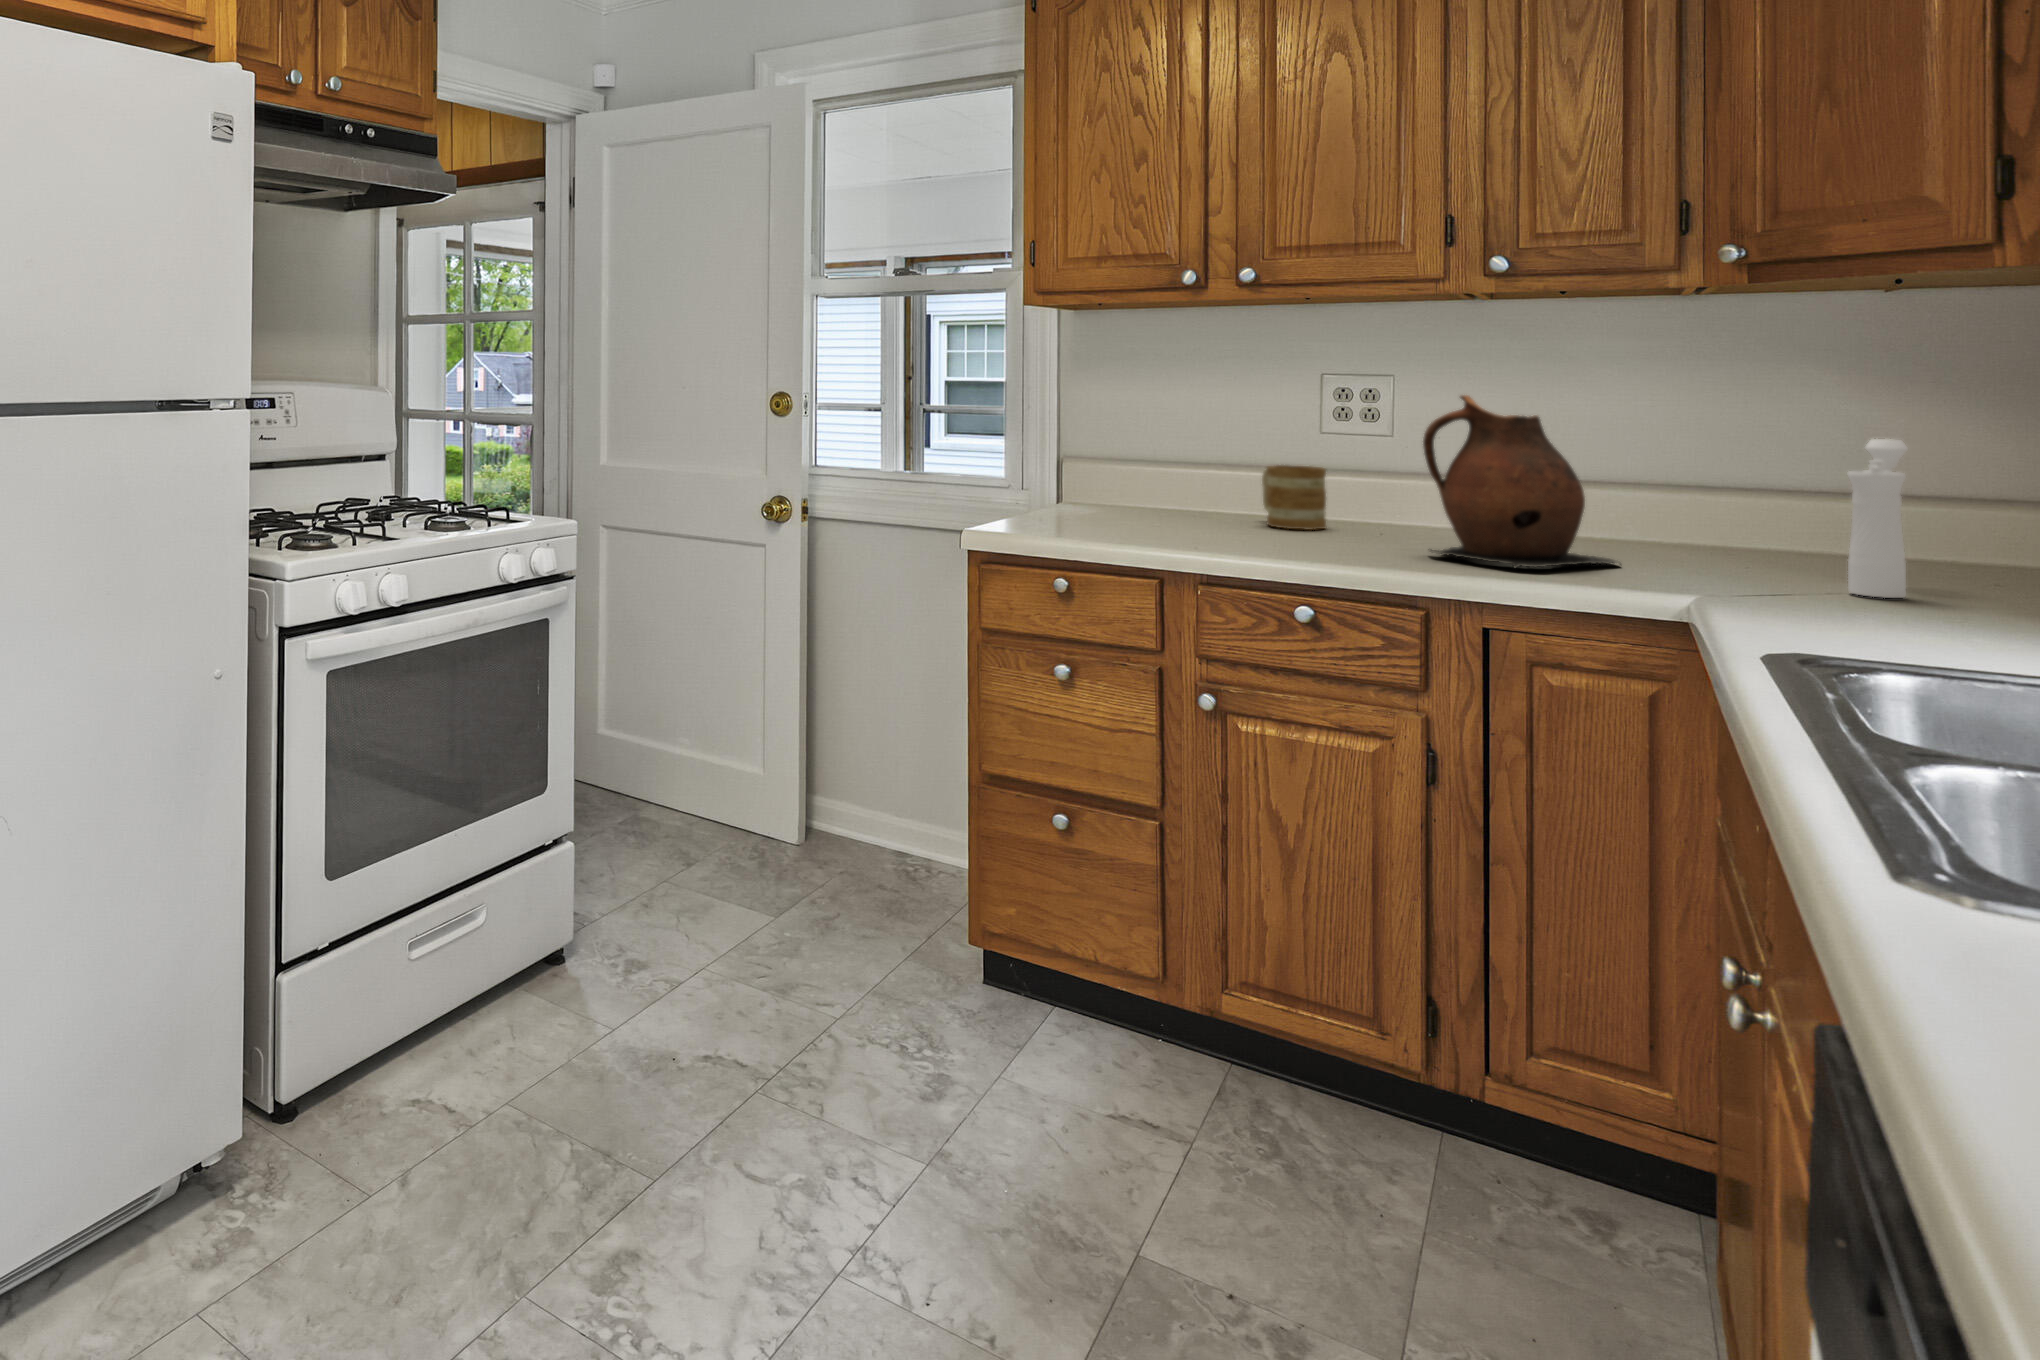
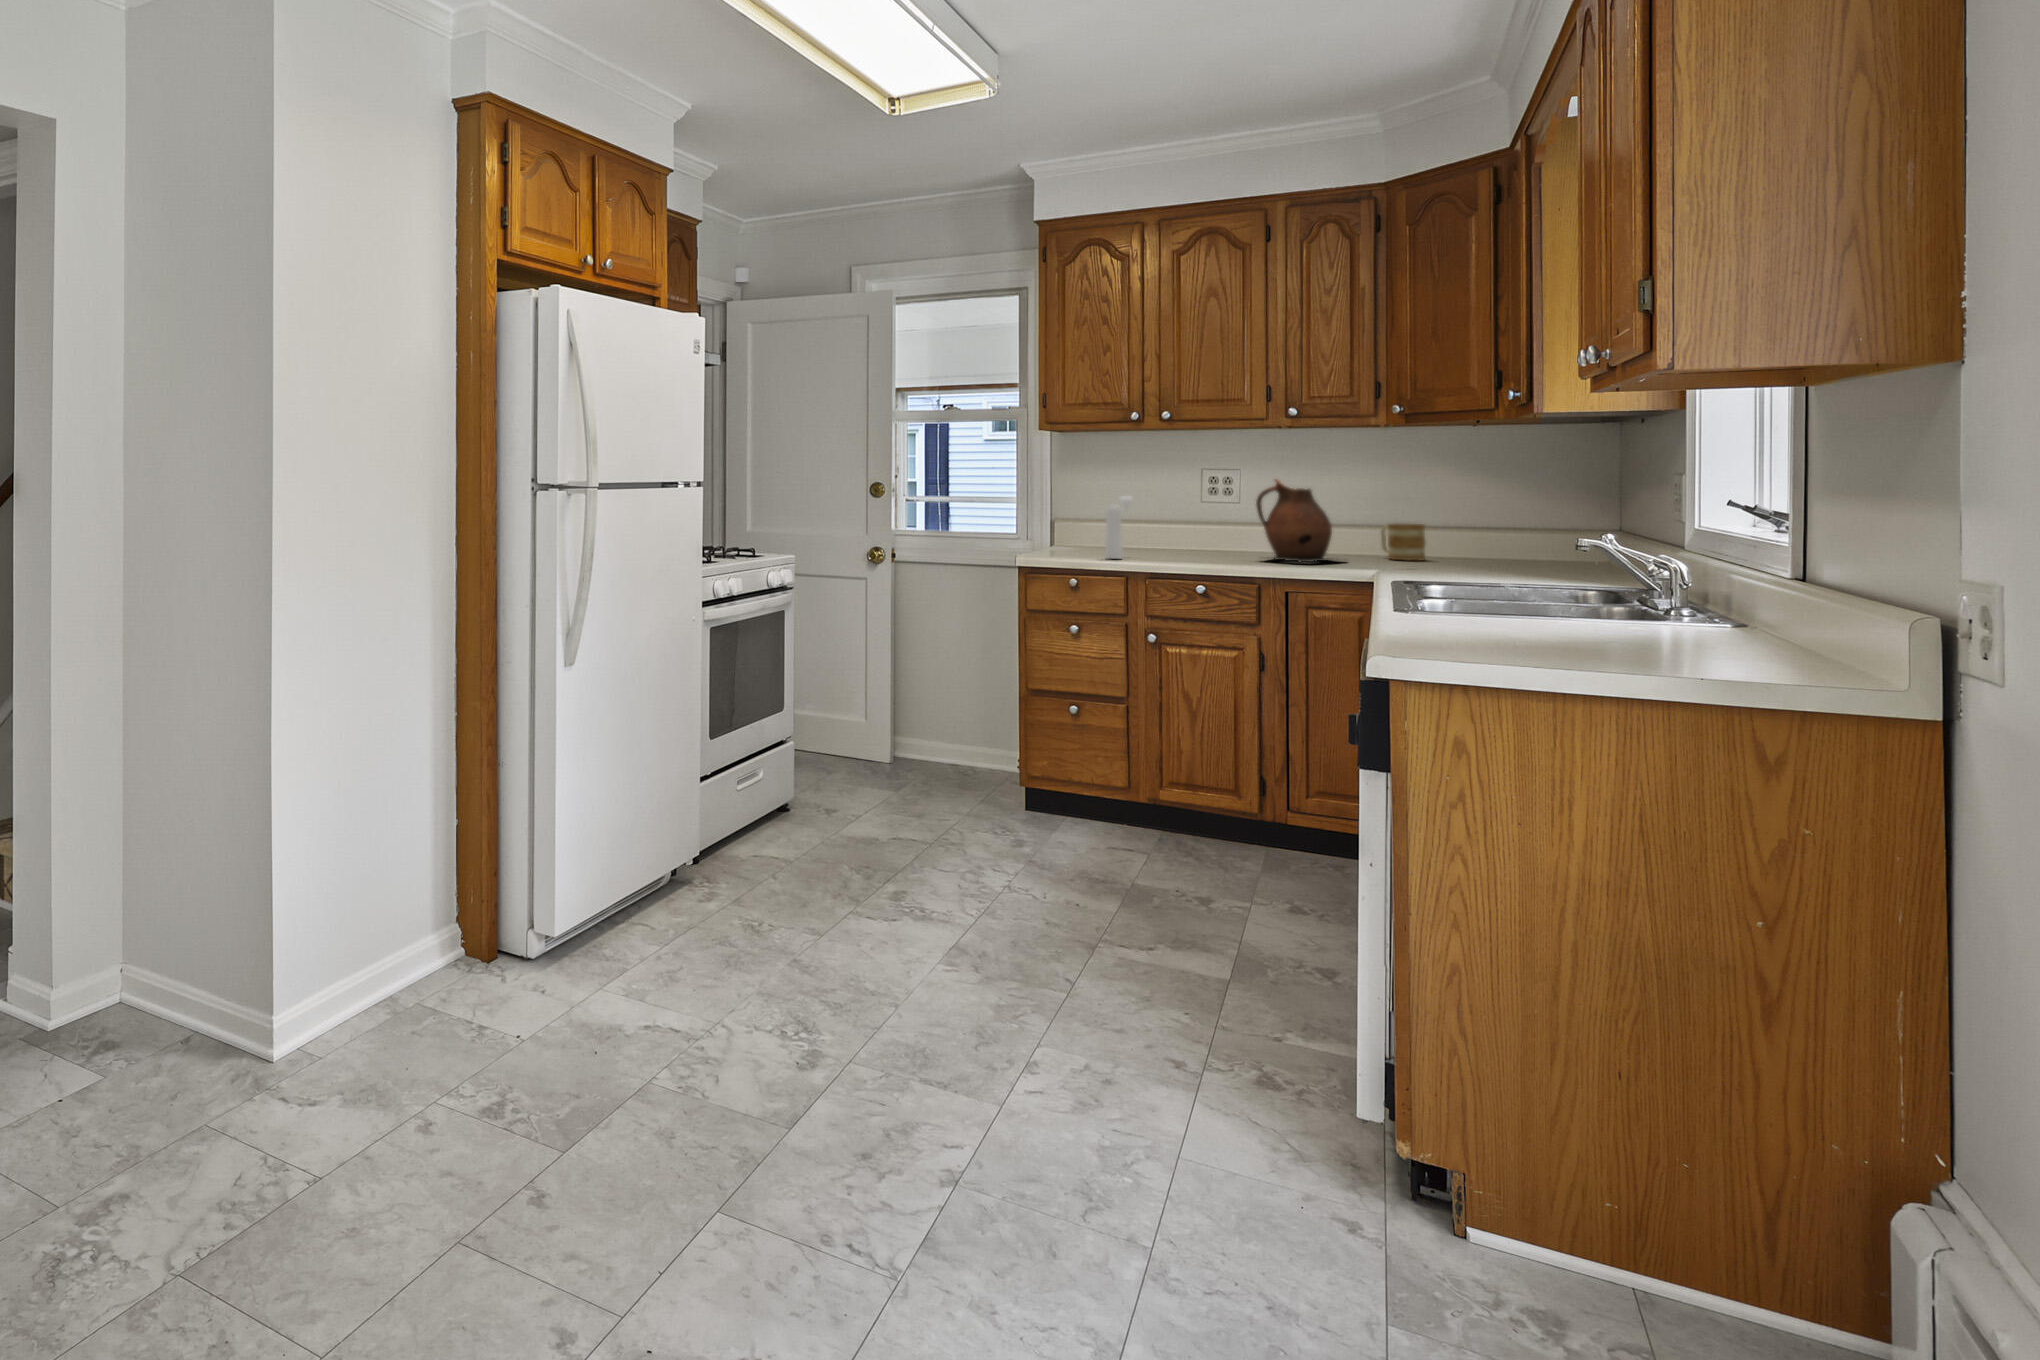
pepper mill: present [1848,439,1907,598] -> present [1105,496,1132,559]
mug: present [1262,465,1326,530] -> present [1381,524,1425,561]

